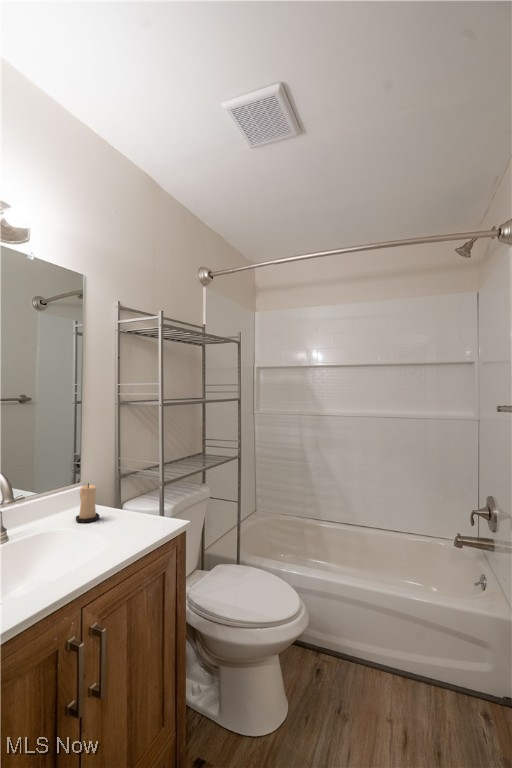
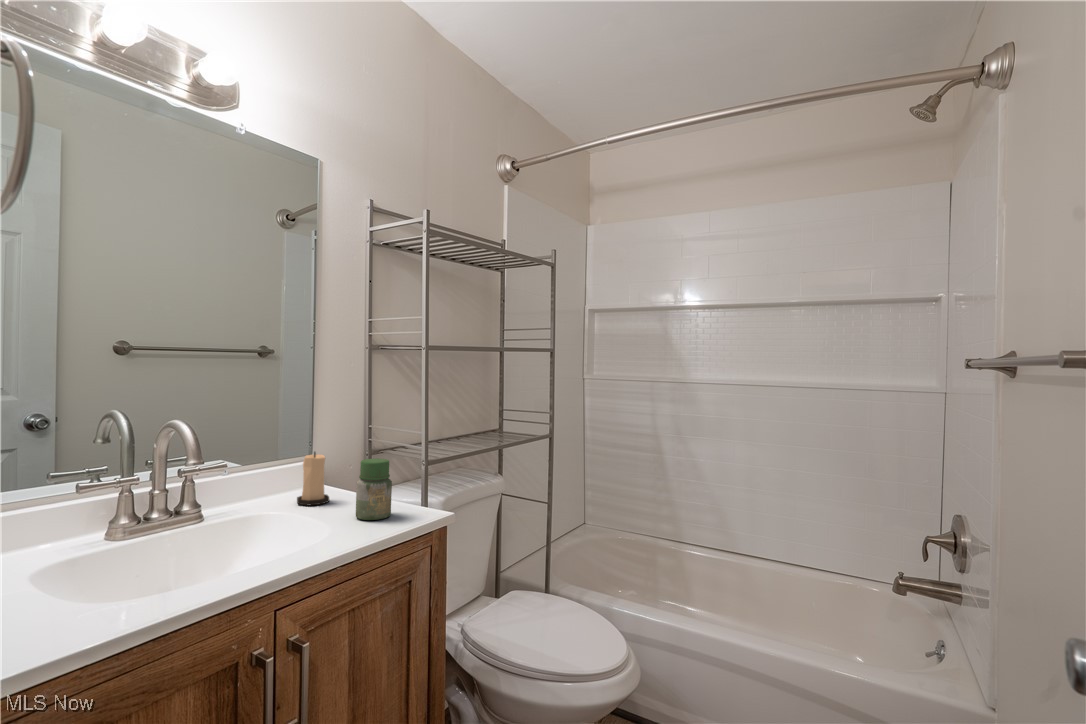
jar: none [123,487,148,532] -> present [356,458,392,520]

